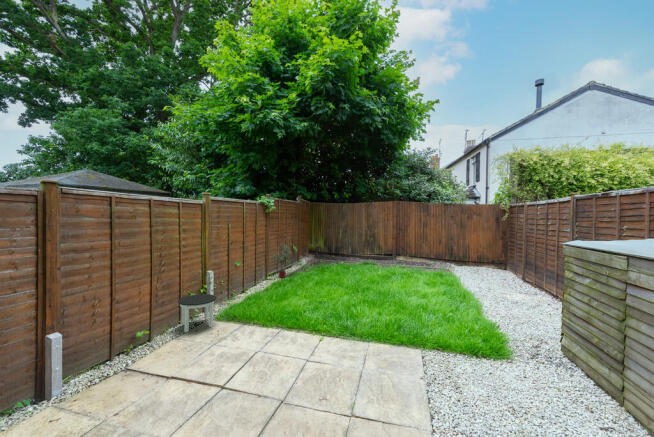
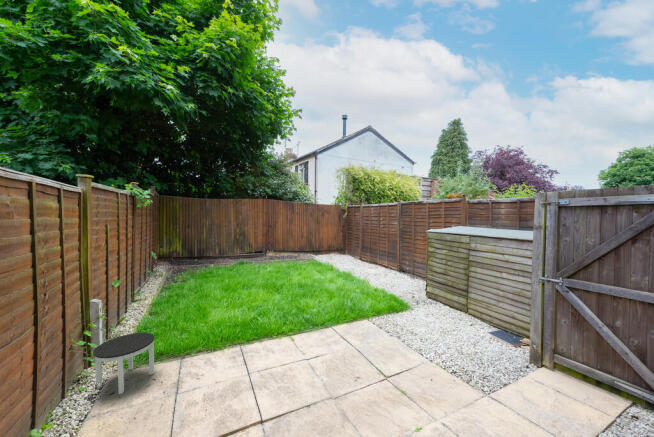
potted tree: present [272,243,290,278] -> none [152,253,177,295]

